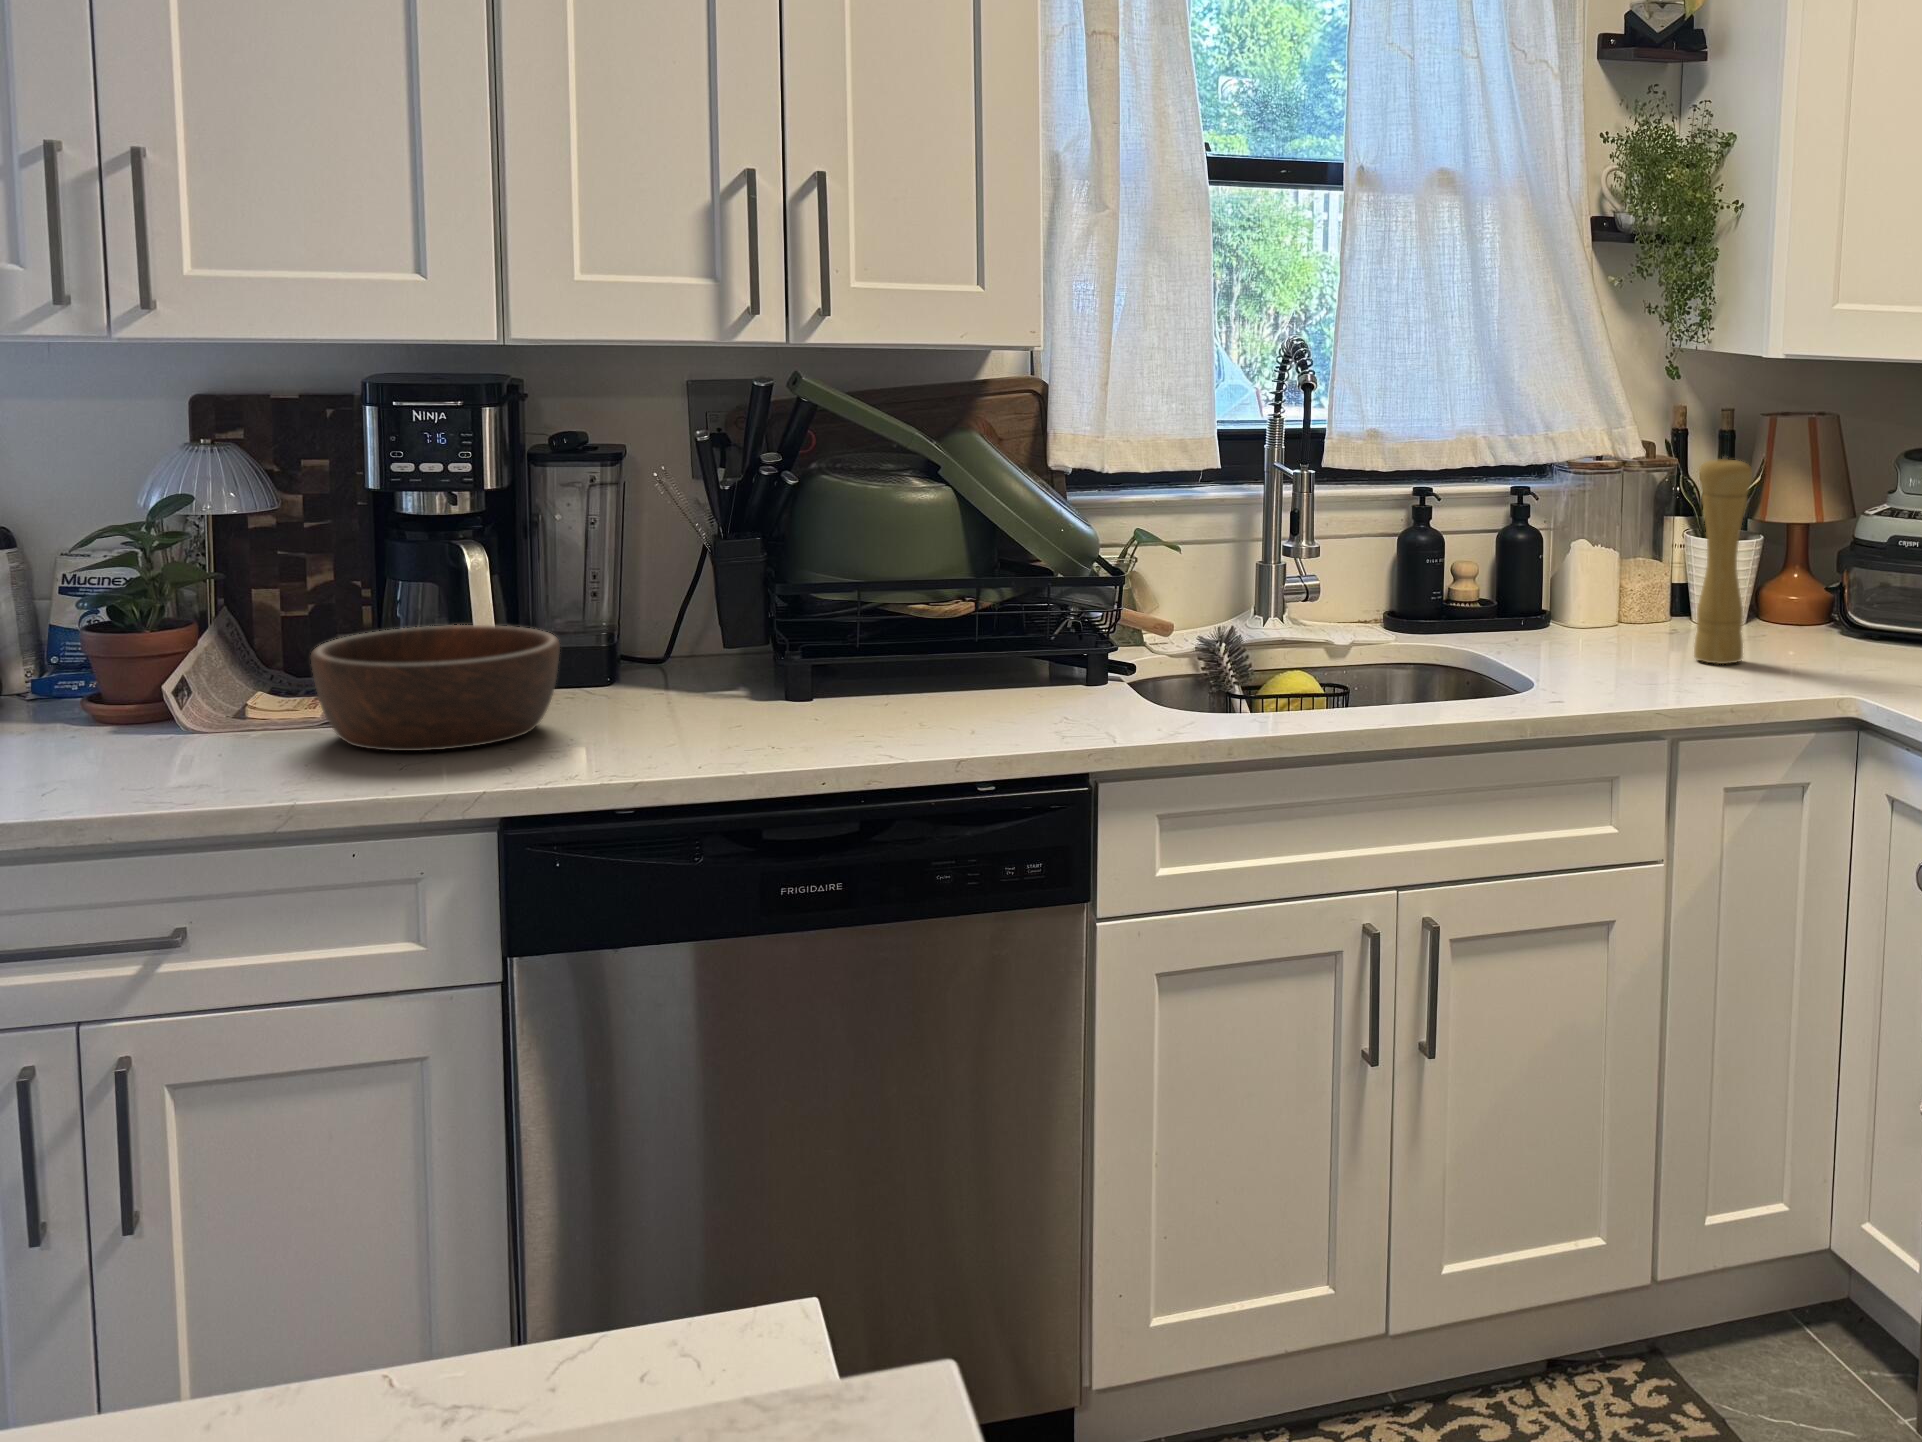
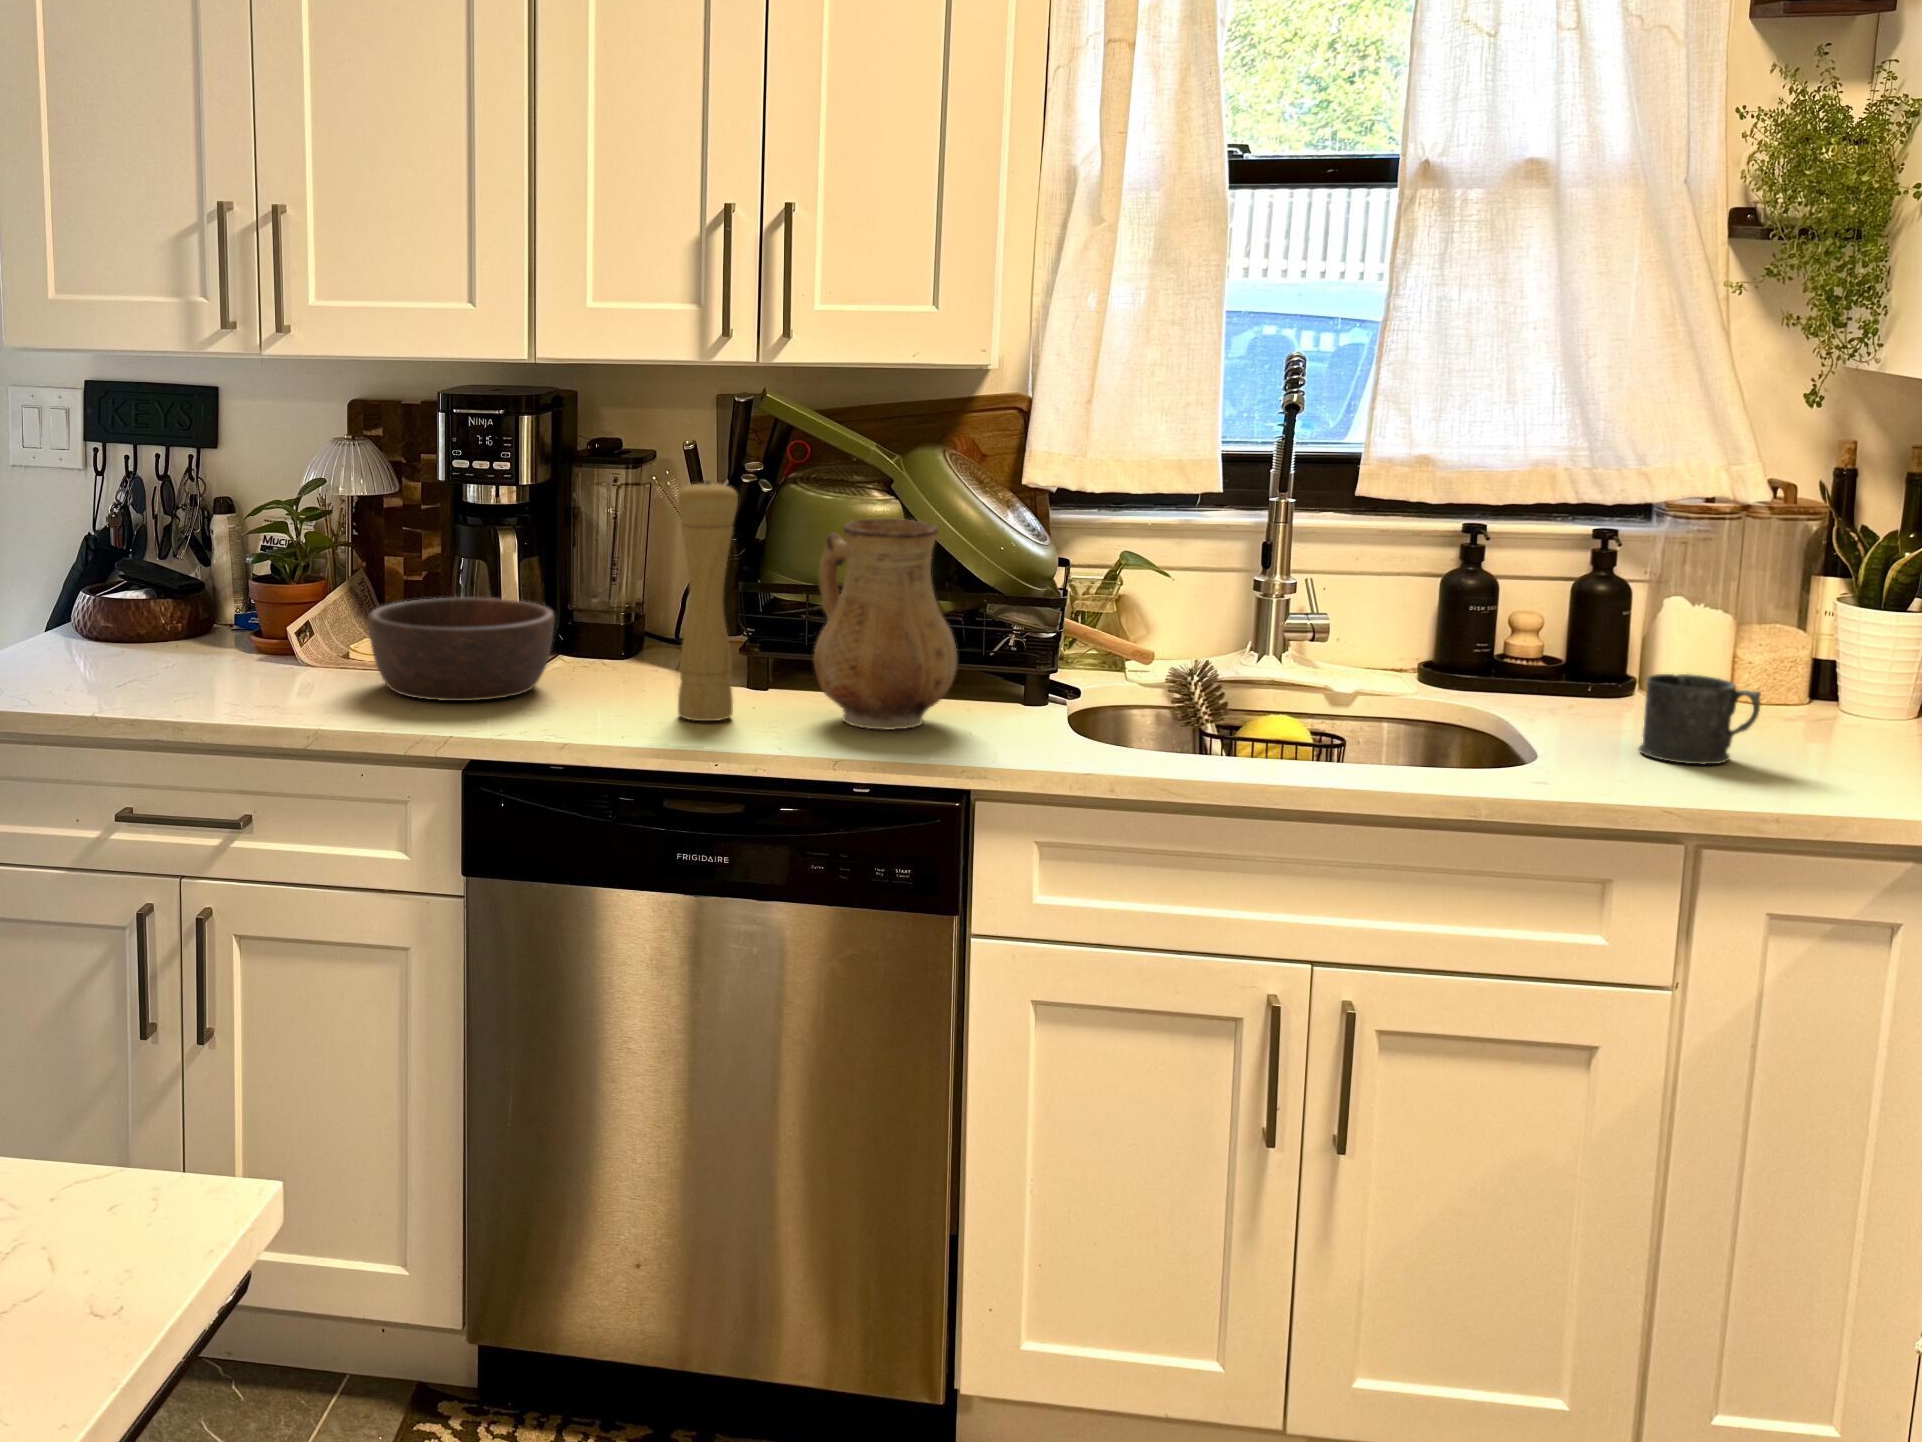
pepper mill: present [1694,457,1752,664] -> present [677,480,738,721]
ceramic pitcher: none [875,507,1037,727] -> present [814,519,957,730]
mug: none [1600,606,1688,680] -> present [1639,674,1761,764]

